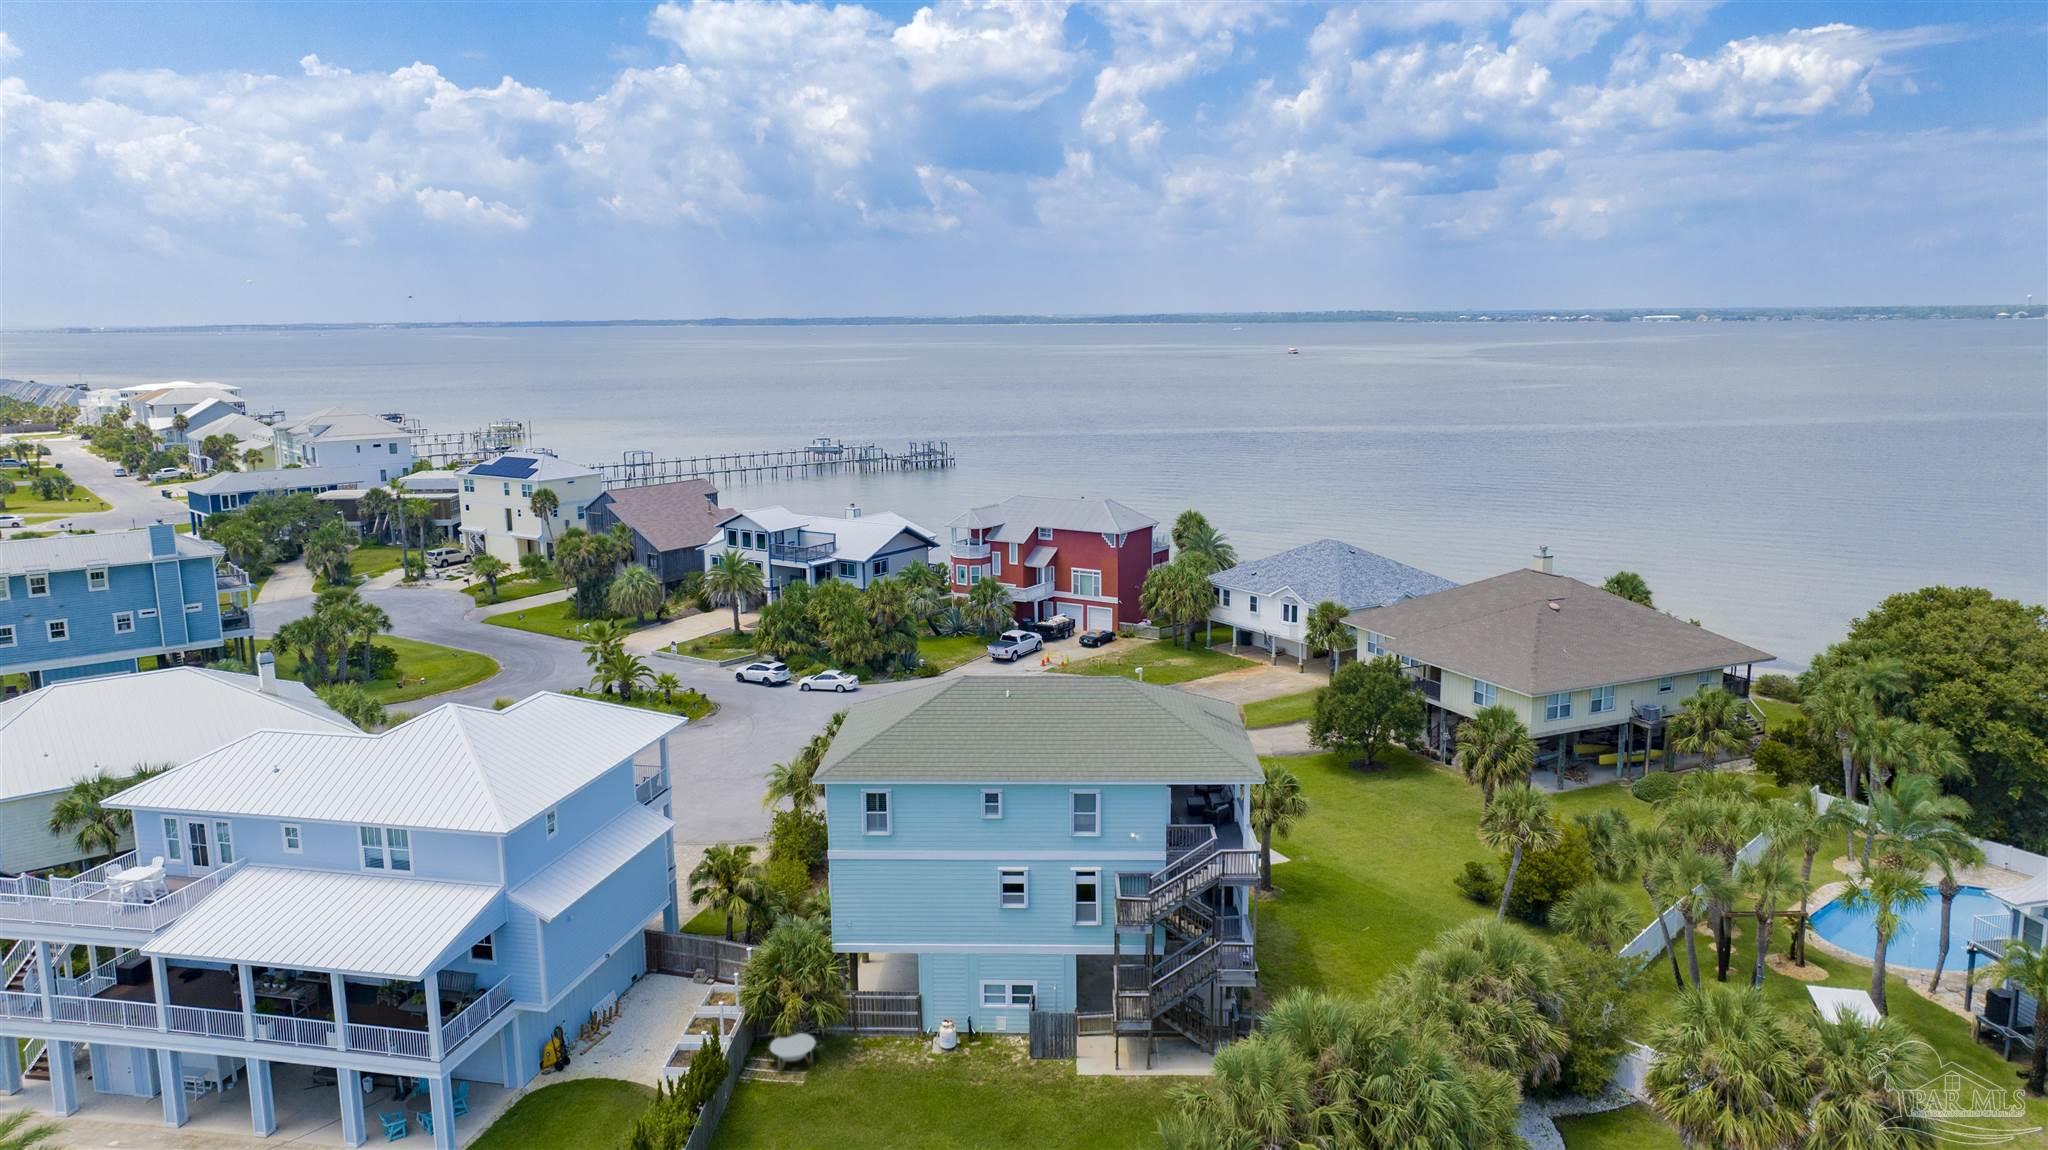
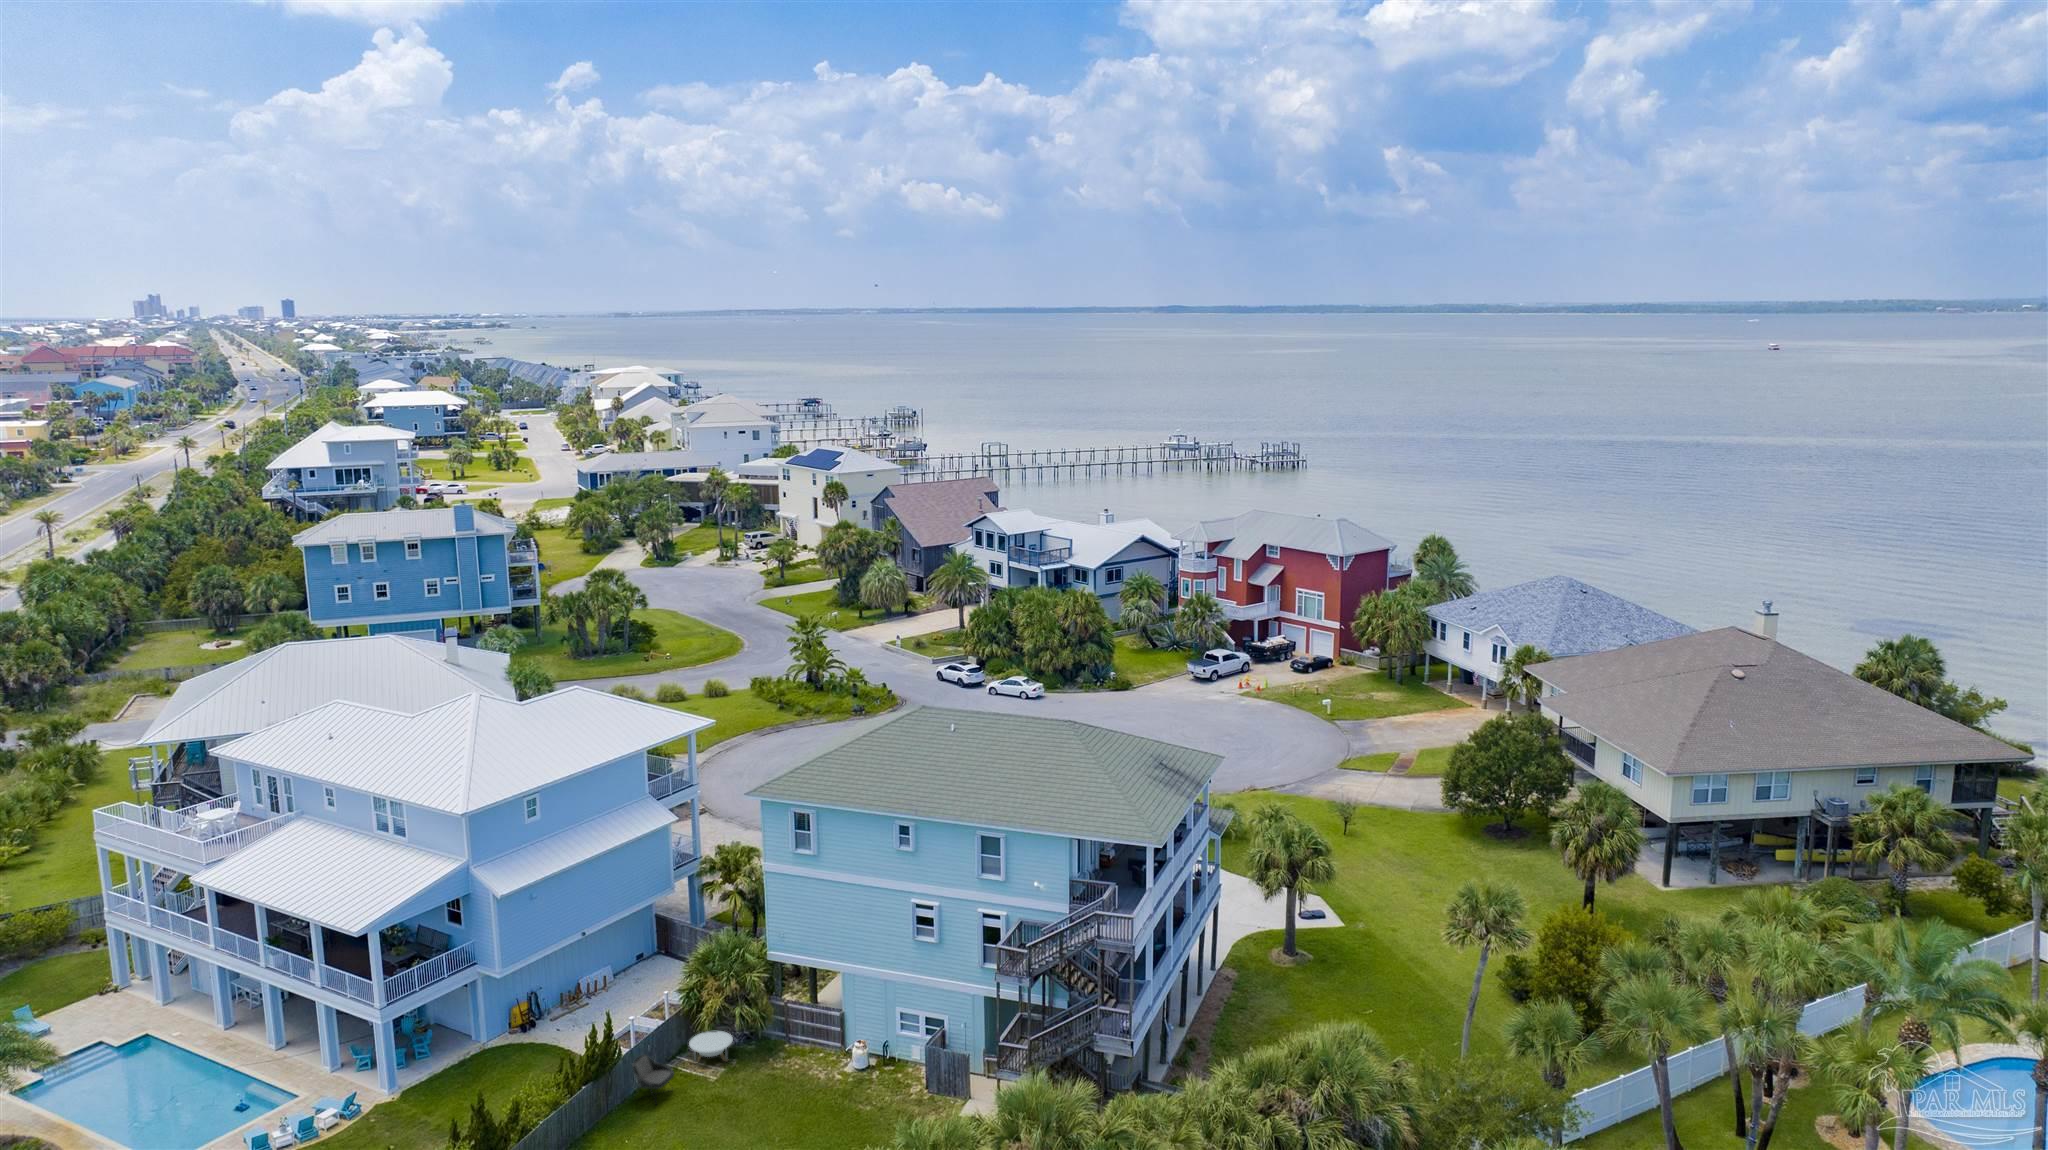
lounge chair: none [735,1068,776,1120] -> present [632,1054,674,1101]

